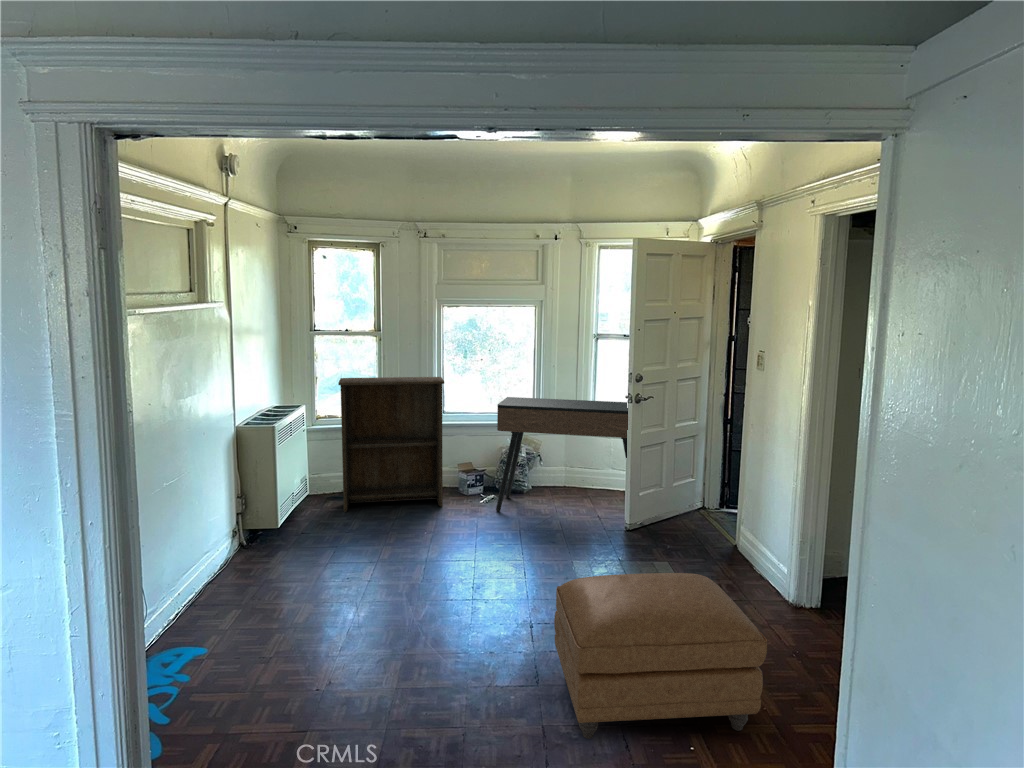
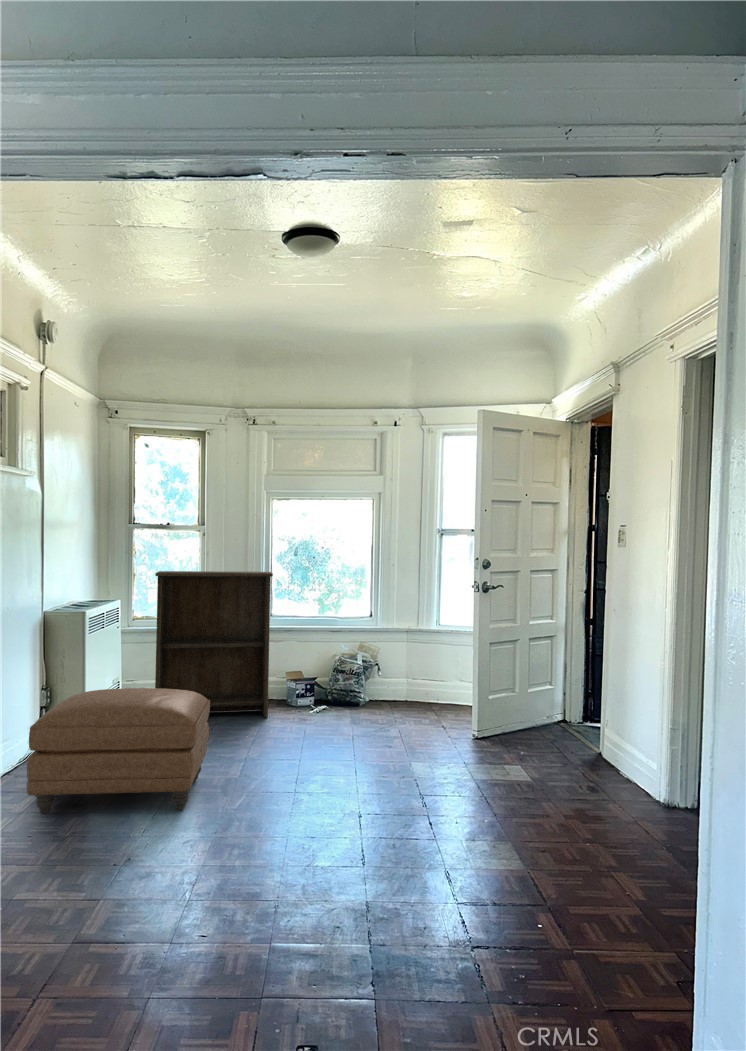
console table: present [496,397,628,512] -> none [328,595,494,732]
ottoman: present [554,573,767,739] -> present [27,688,210,815]

